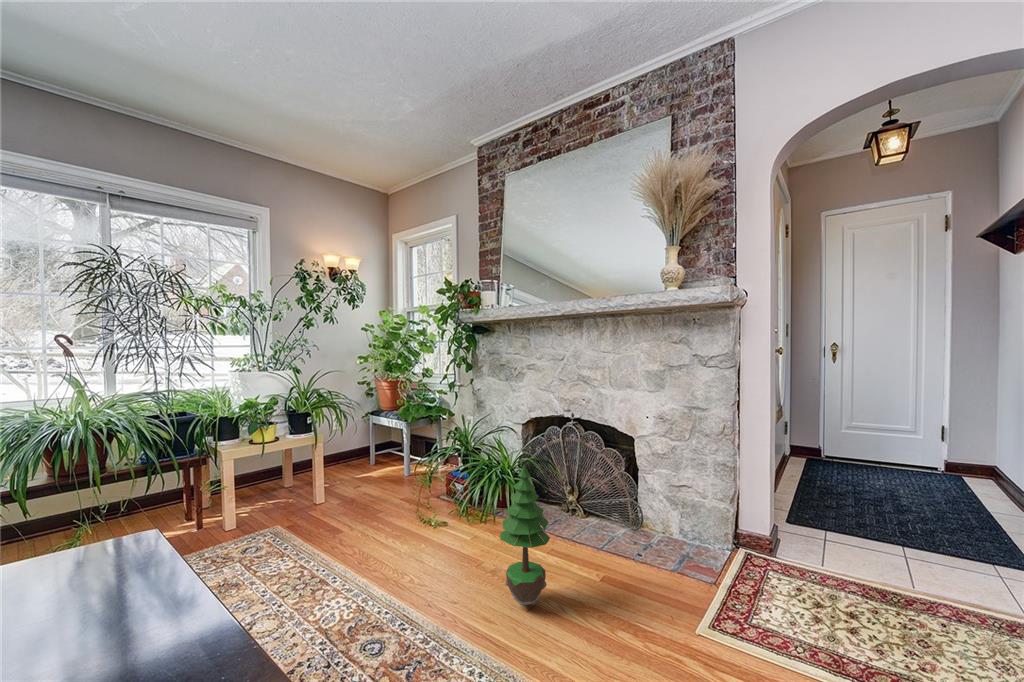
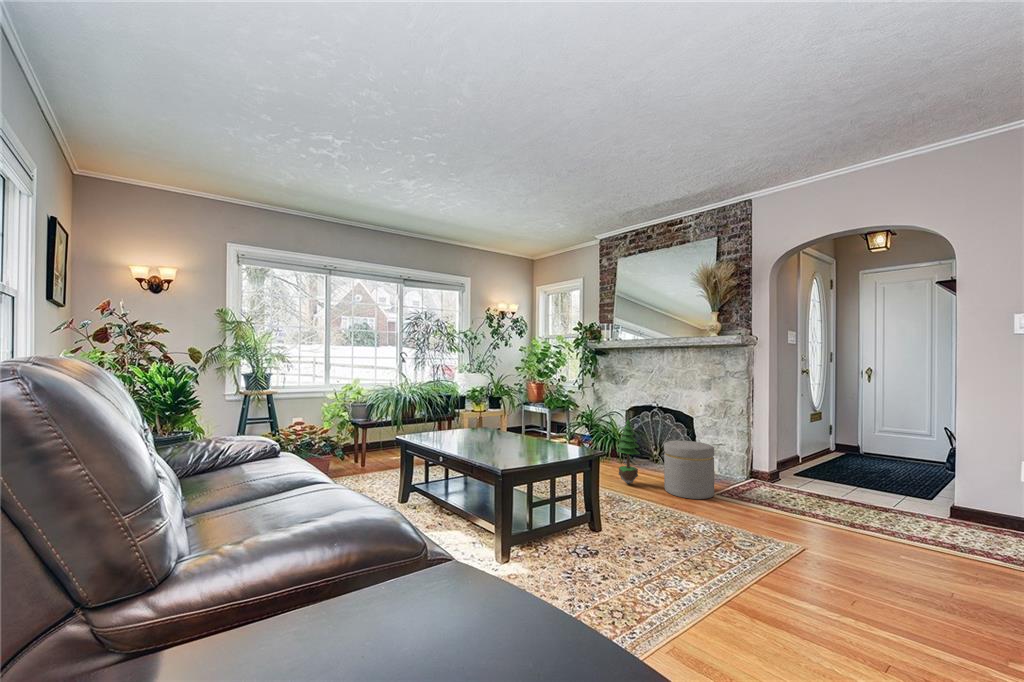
ottoman: none [600,500,707,654] -> present [664,441,714,499]

